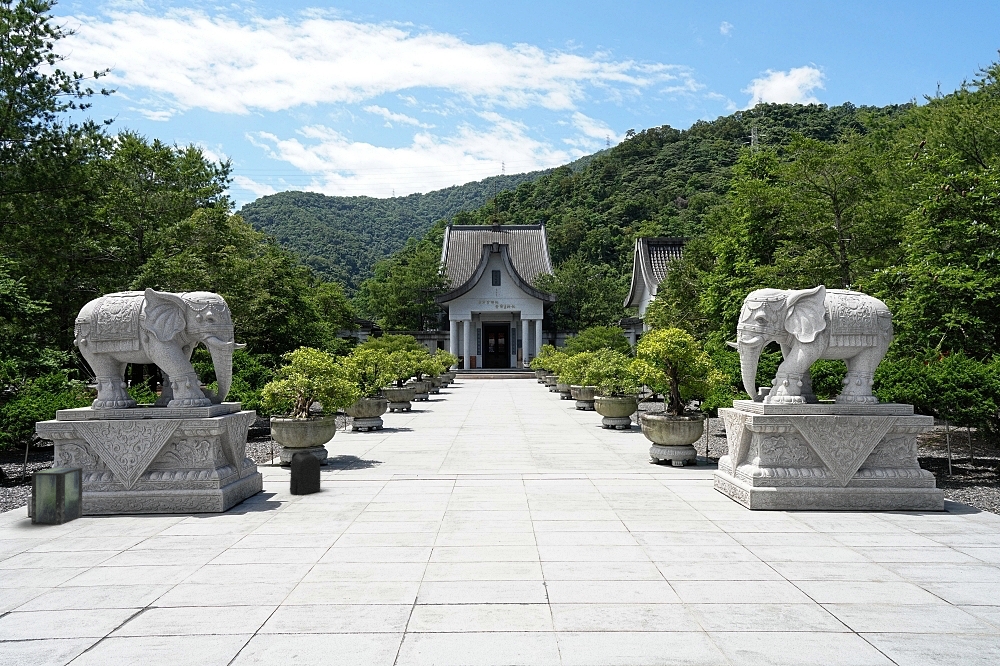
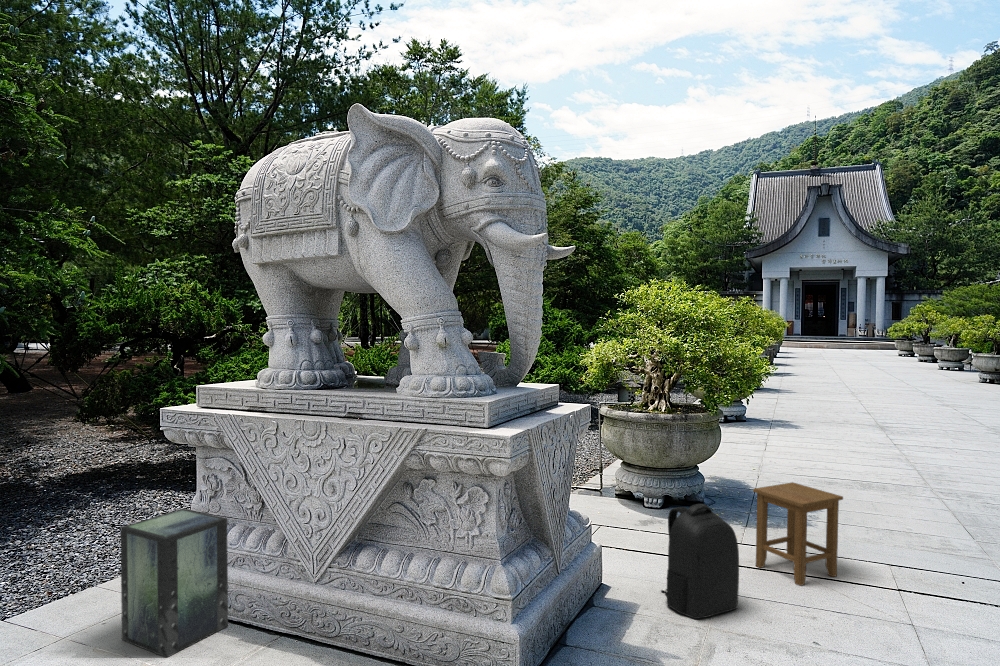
stool: none [336,443,373,484] -> present [753,482,843,586]

